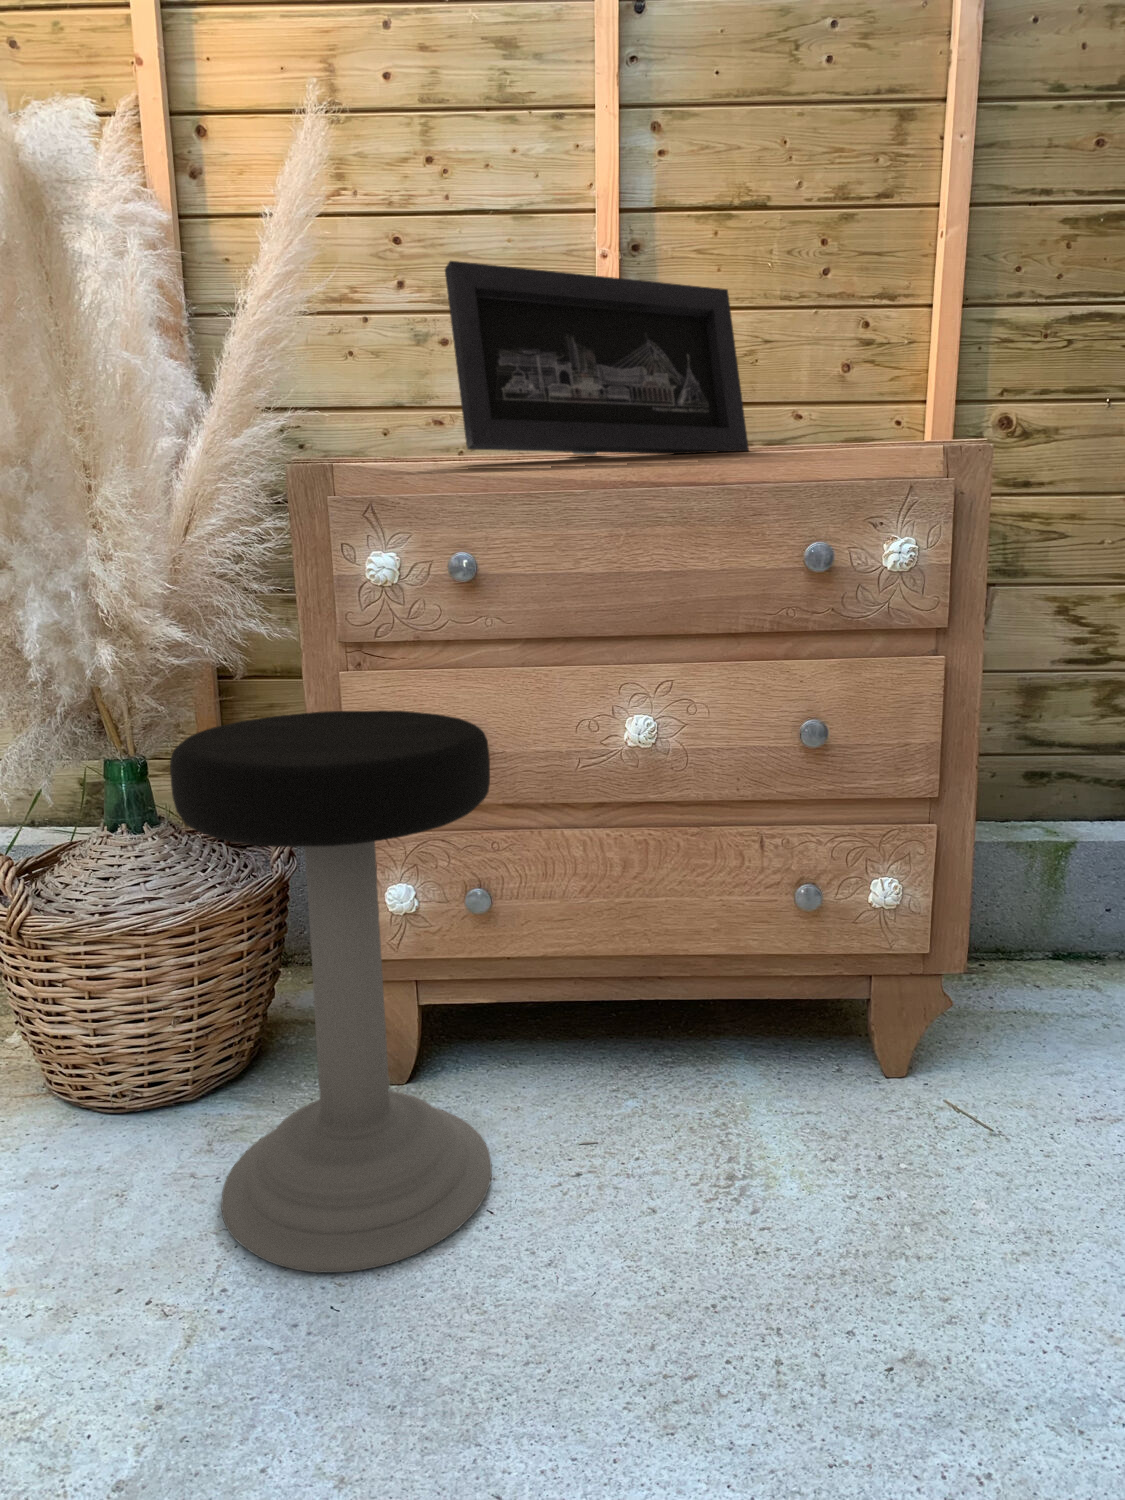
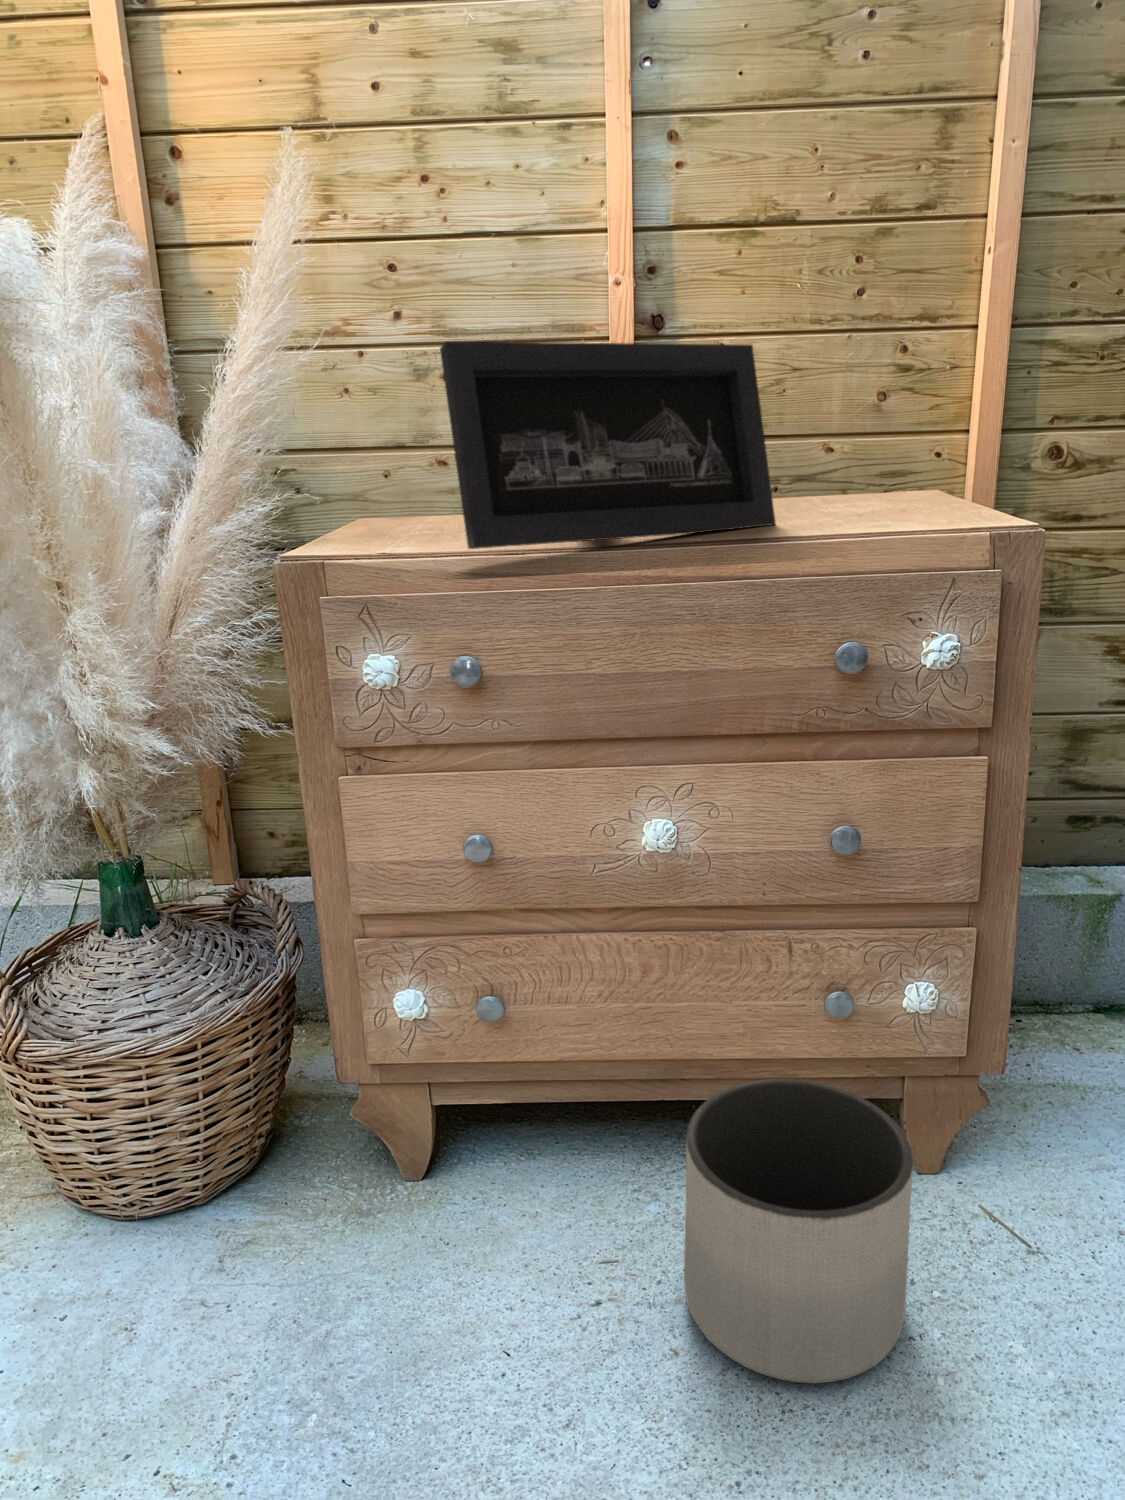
stool: present [170,710,492,1273] -> none [159,826,509,1433]
planter: none [661,962,879,1231] -> present [684,1079,913,1384]

